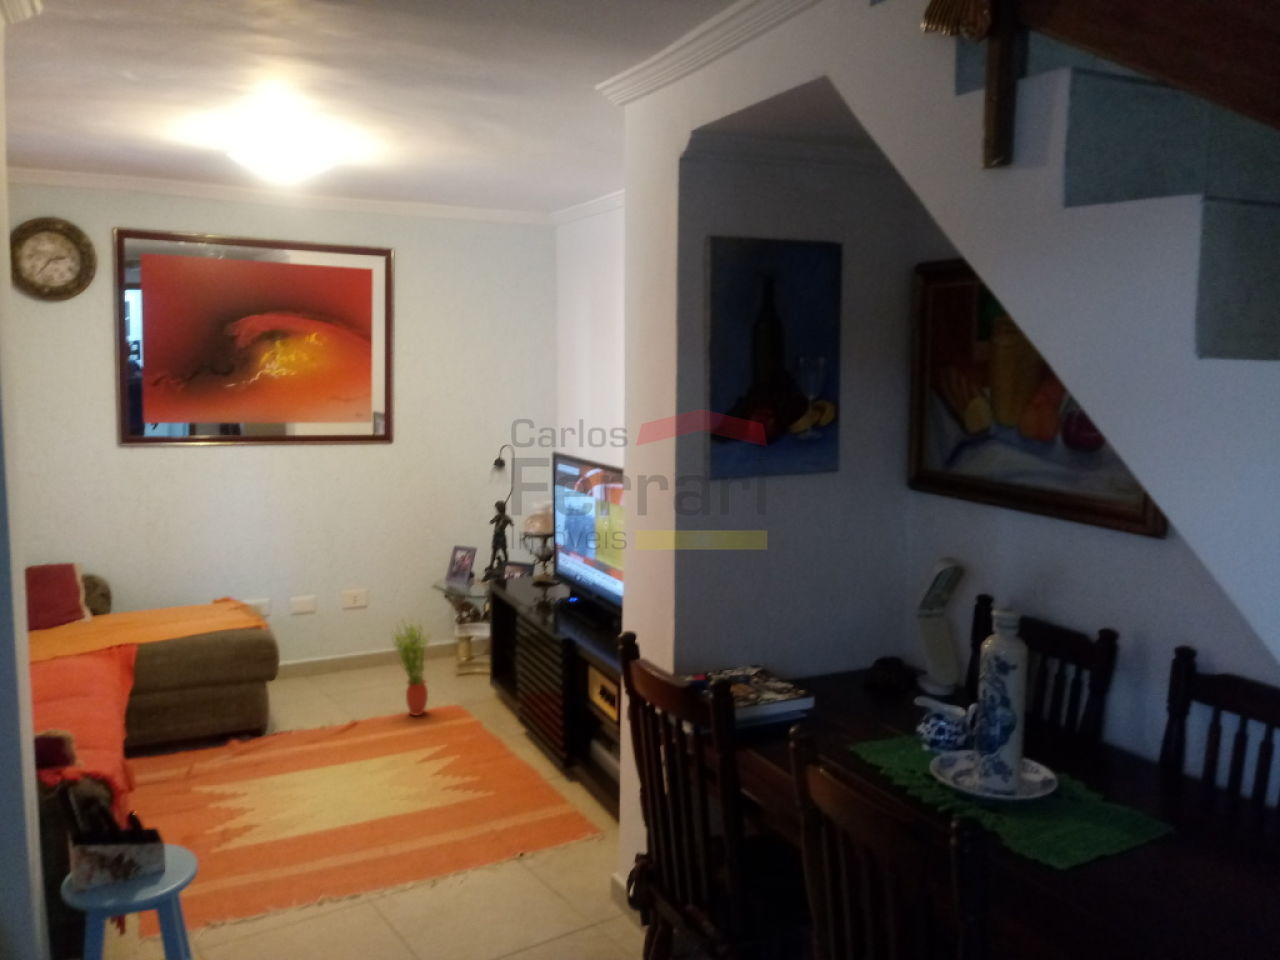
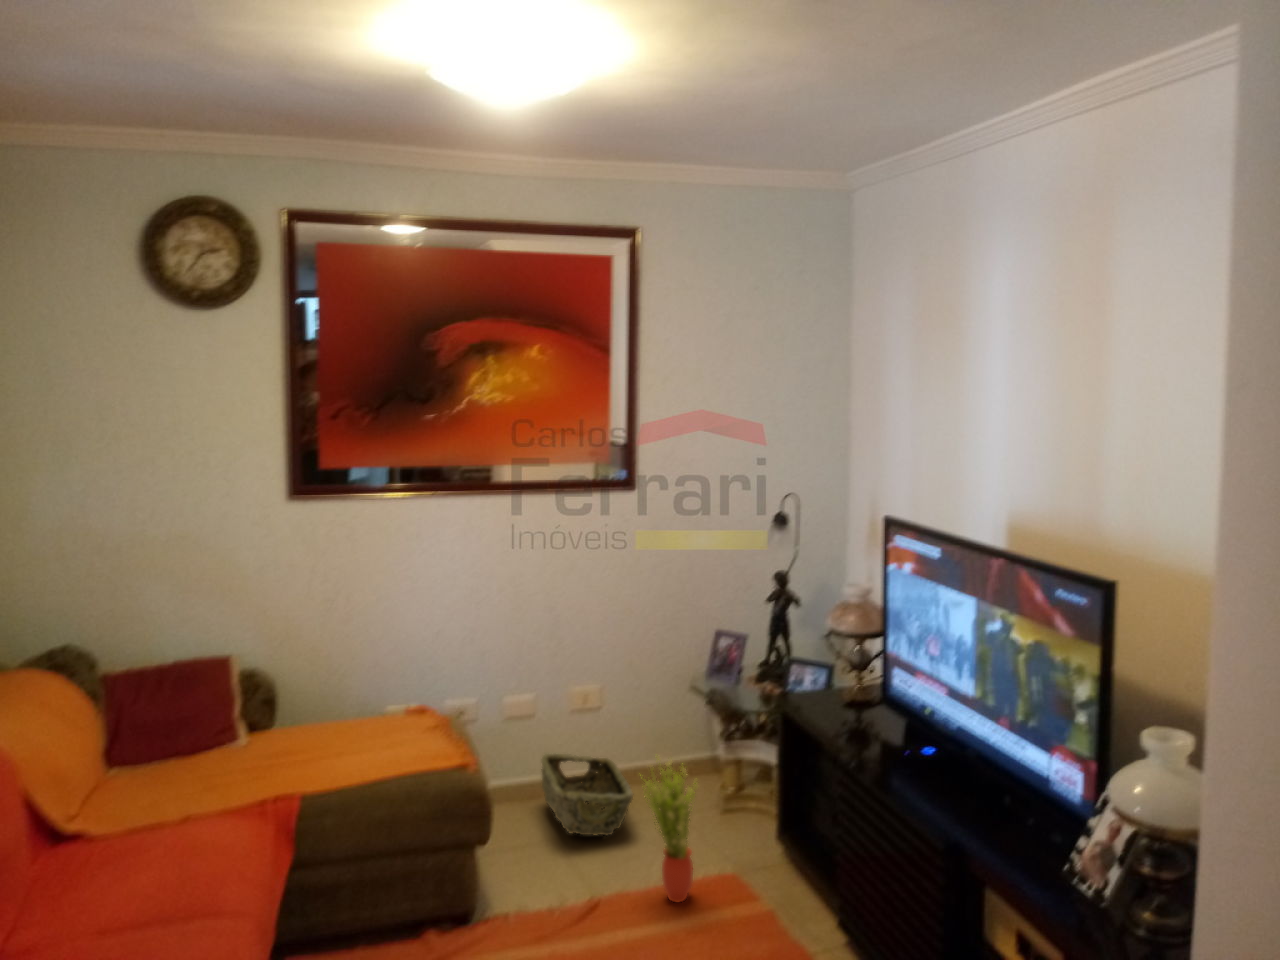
woven basket: none [320,637,389,687] -> present [541,754,633,836]

